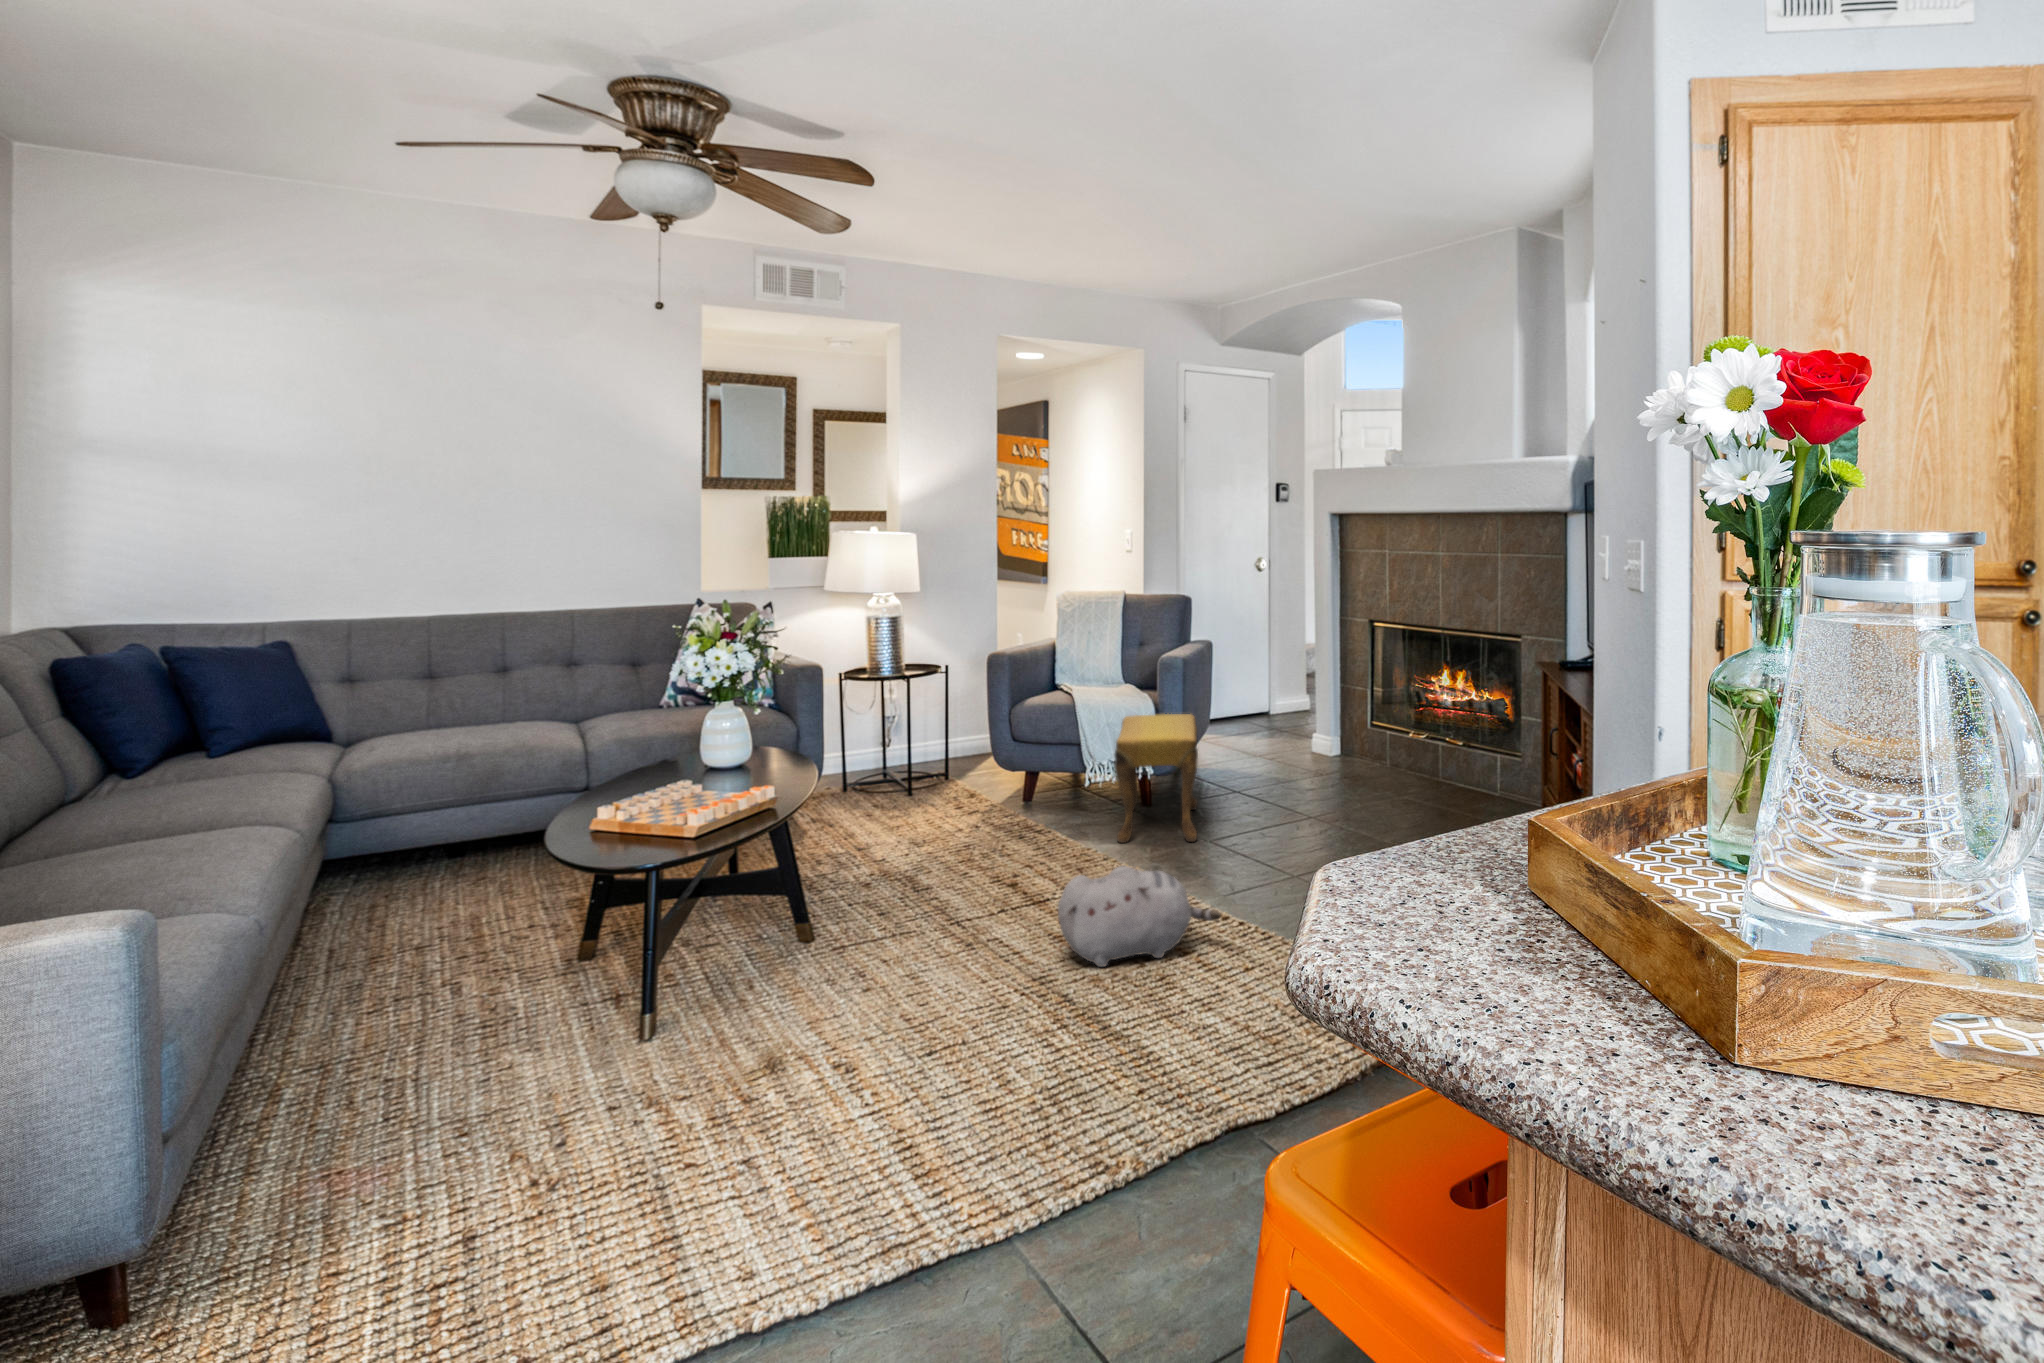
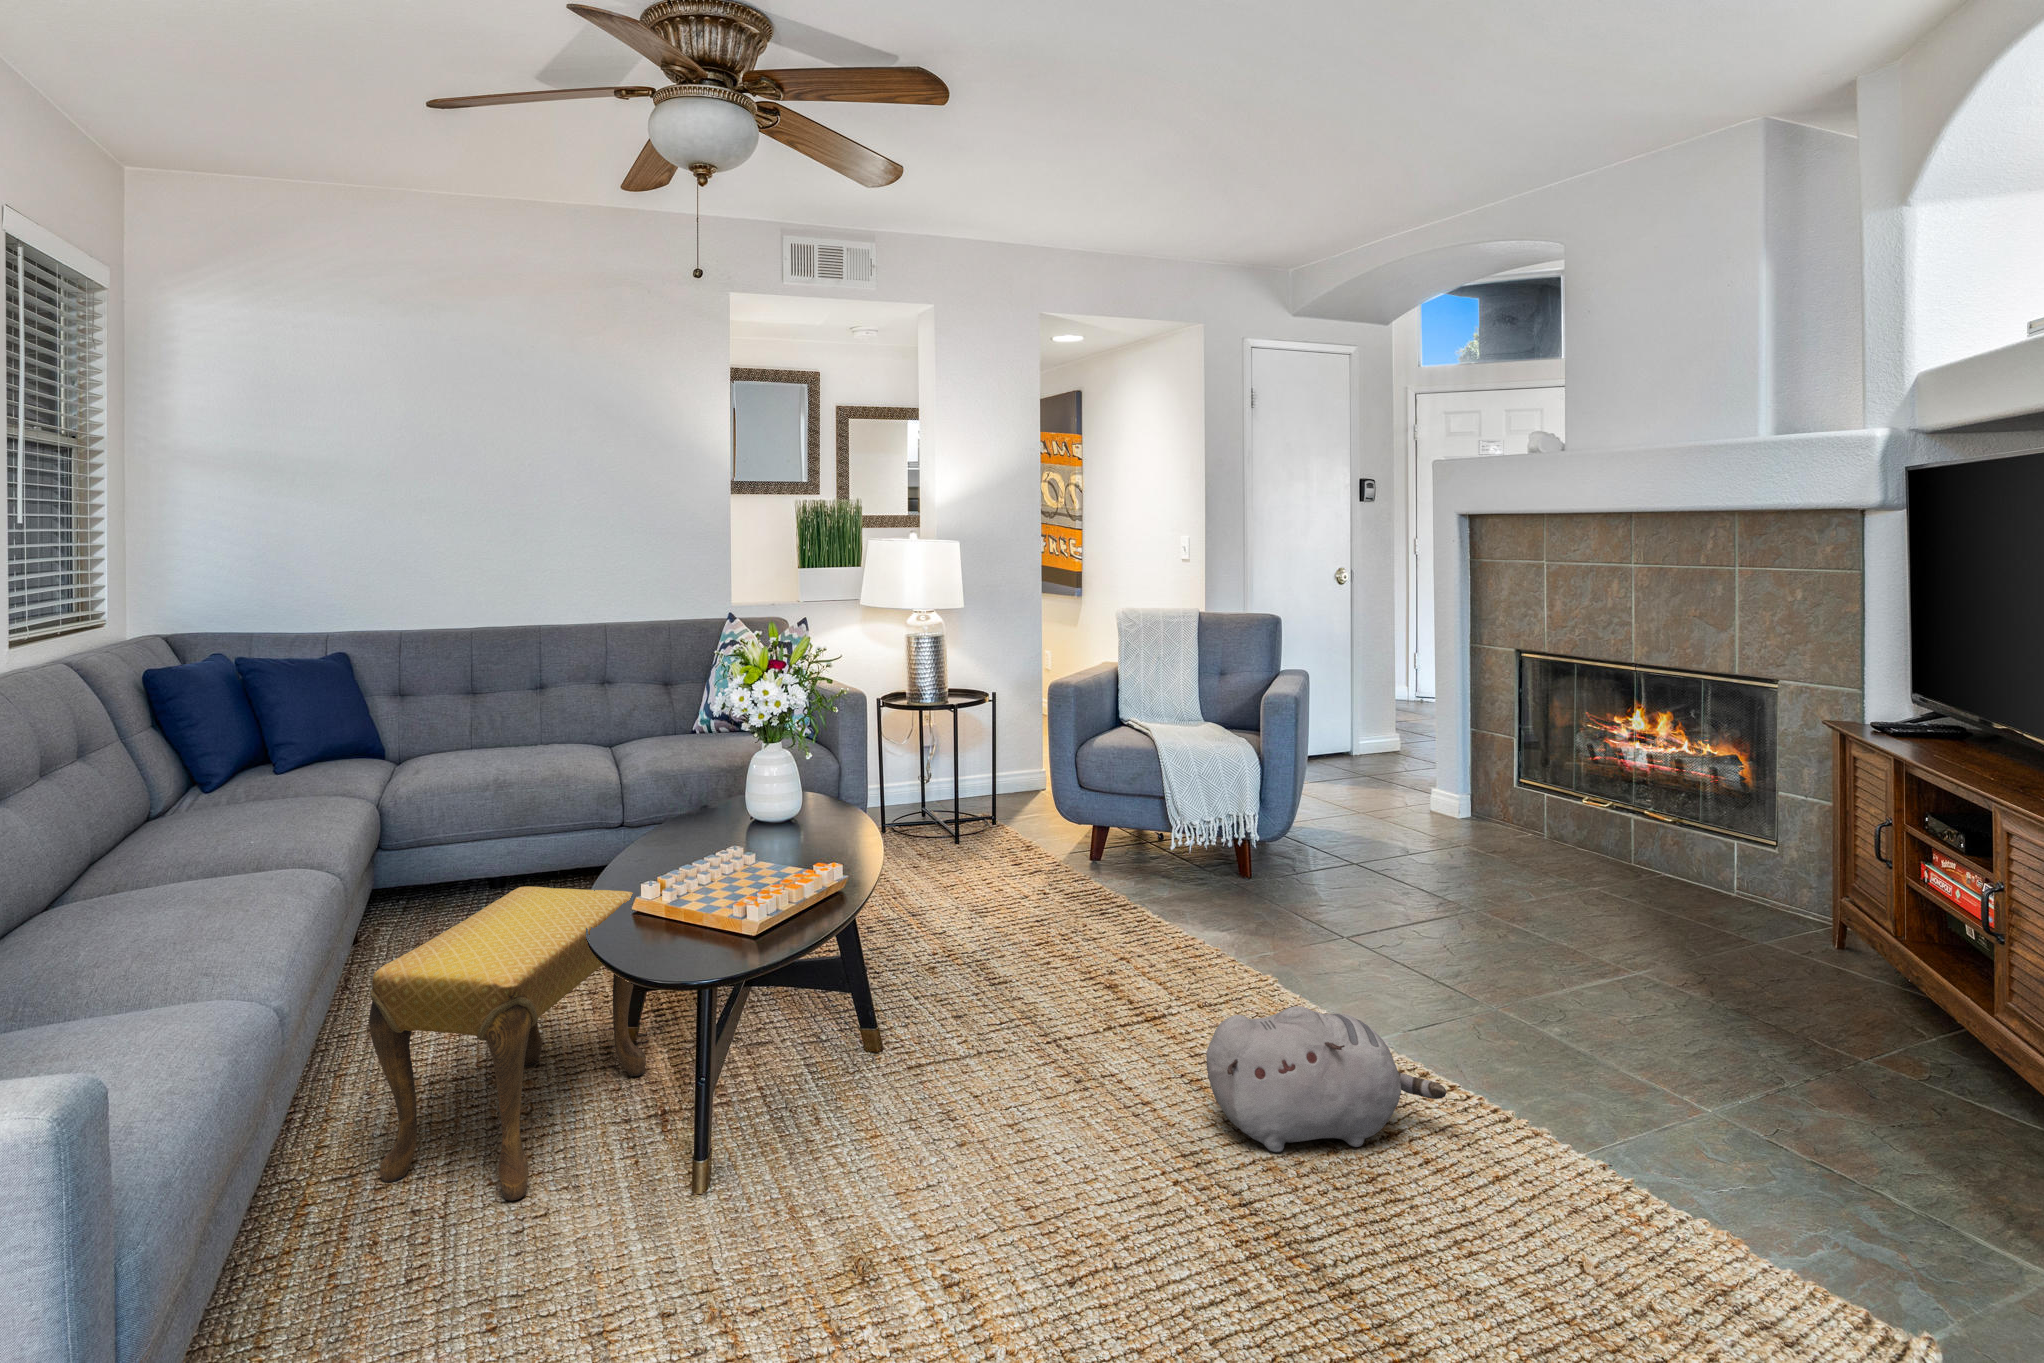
footstool: present [1114,714,1198,843] -> present [370,886,646,1200]

